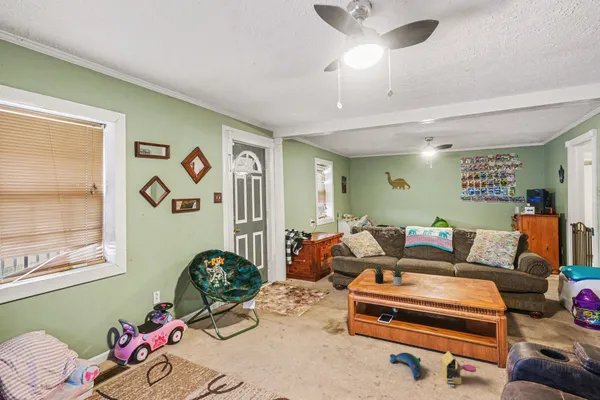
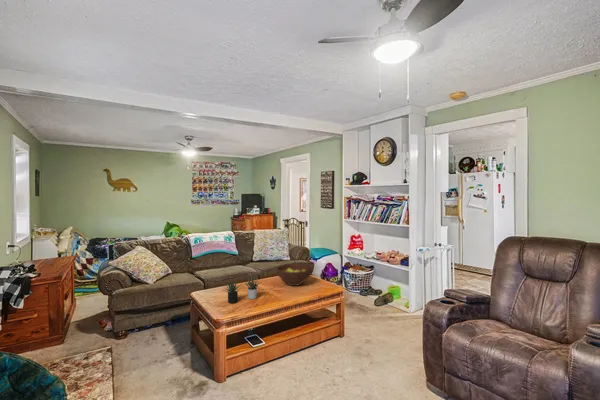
fruit bowl: none [435,265,479,289] -> present [276,264,312,286]
toy house: present [441,351,480,386] -> none [331,340,353,369]
plush toy: present [390,353,421,380] -> none [287,360,328,381]

